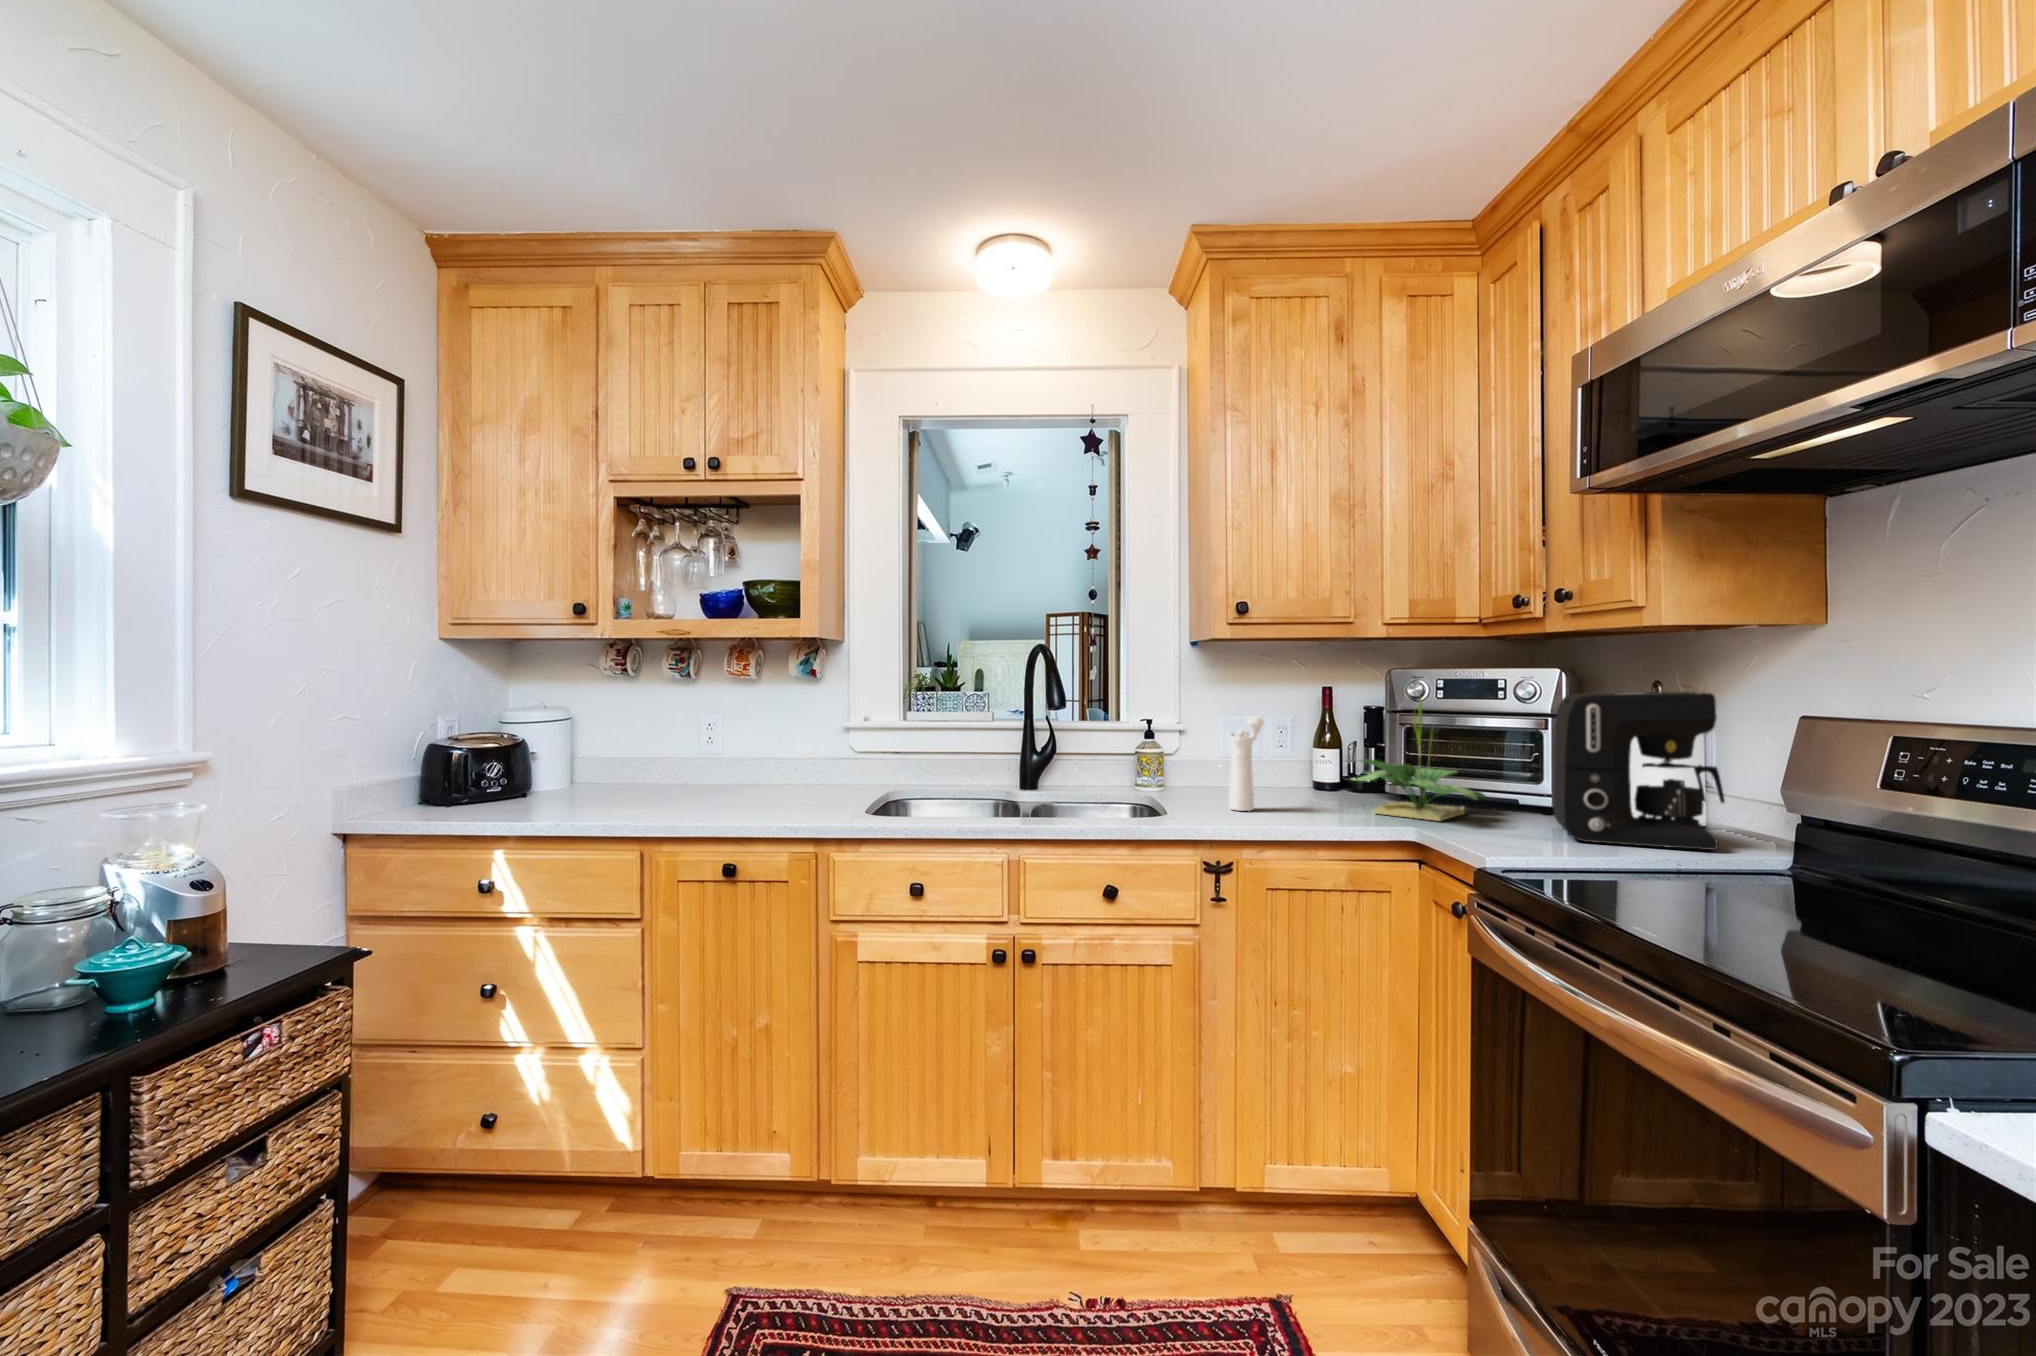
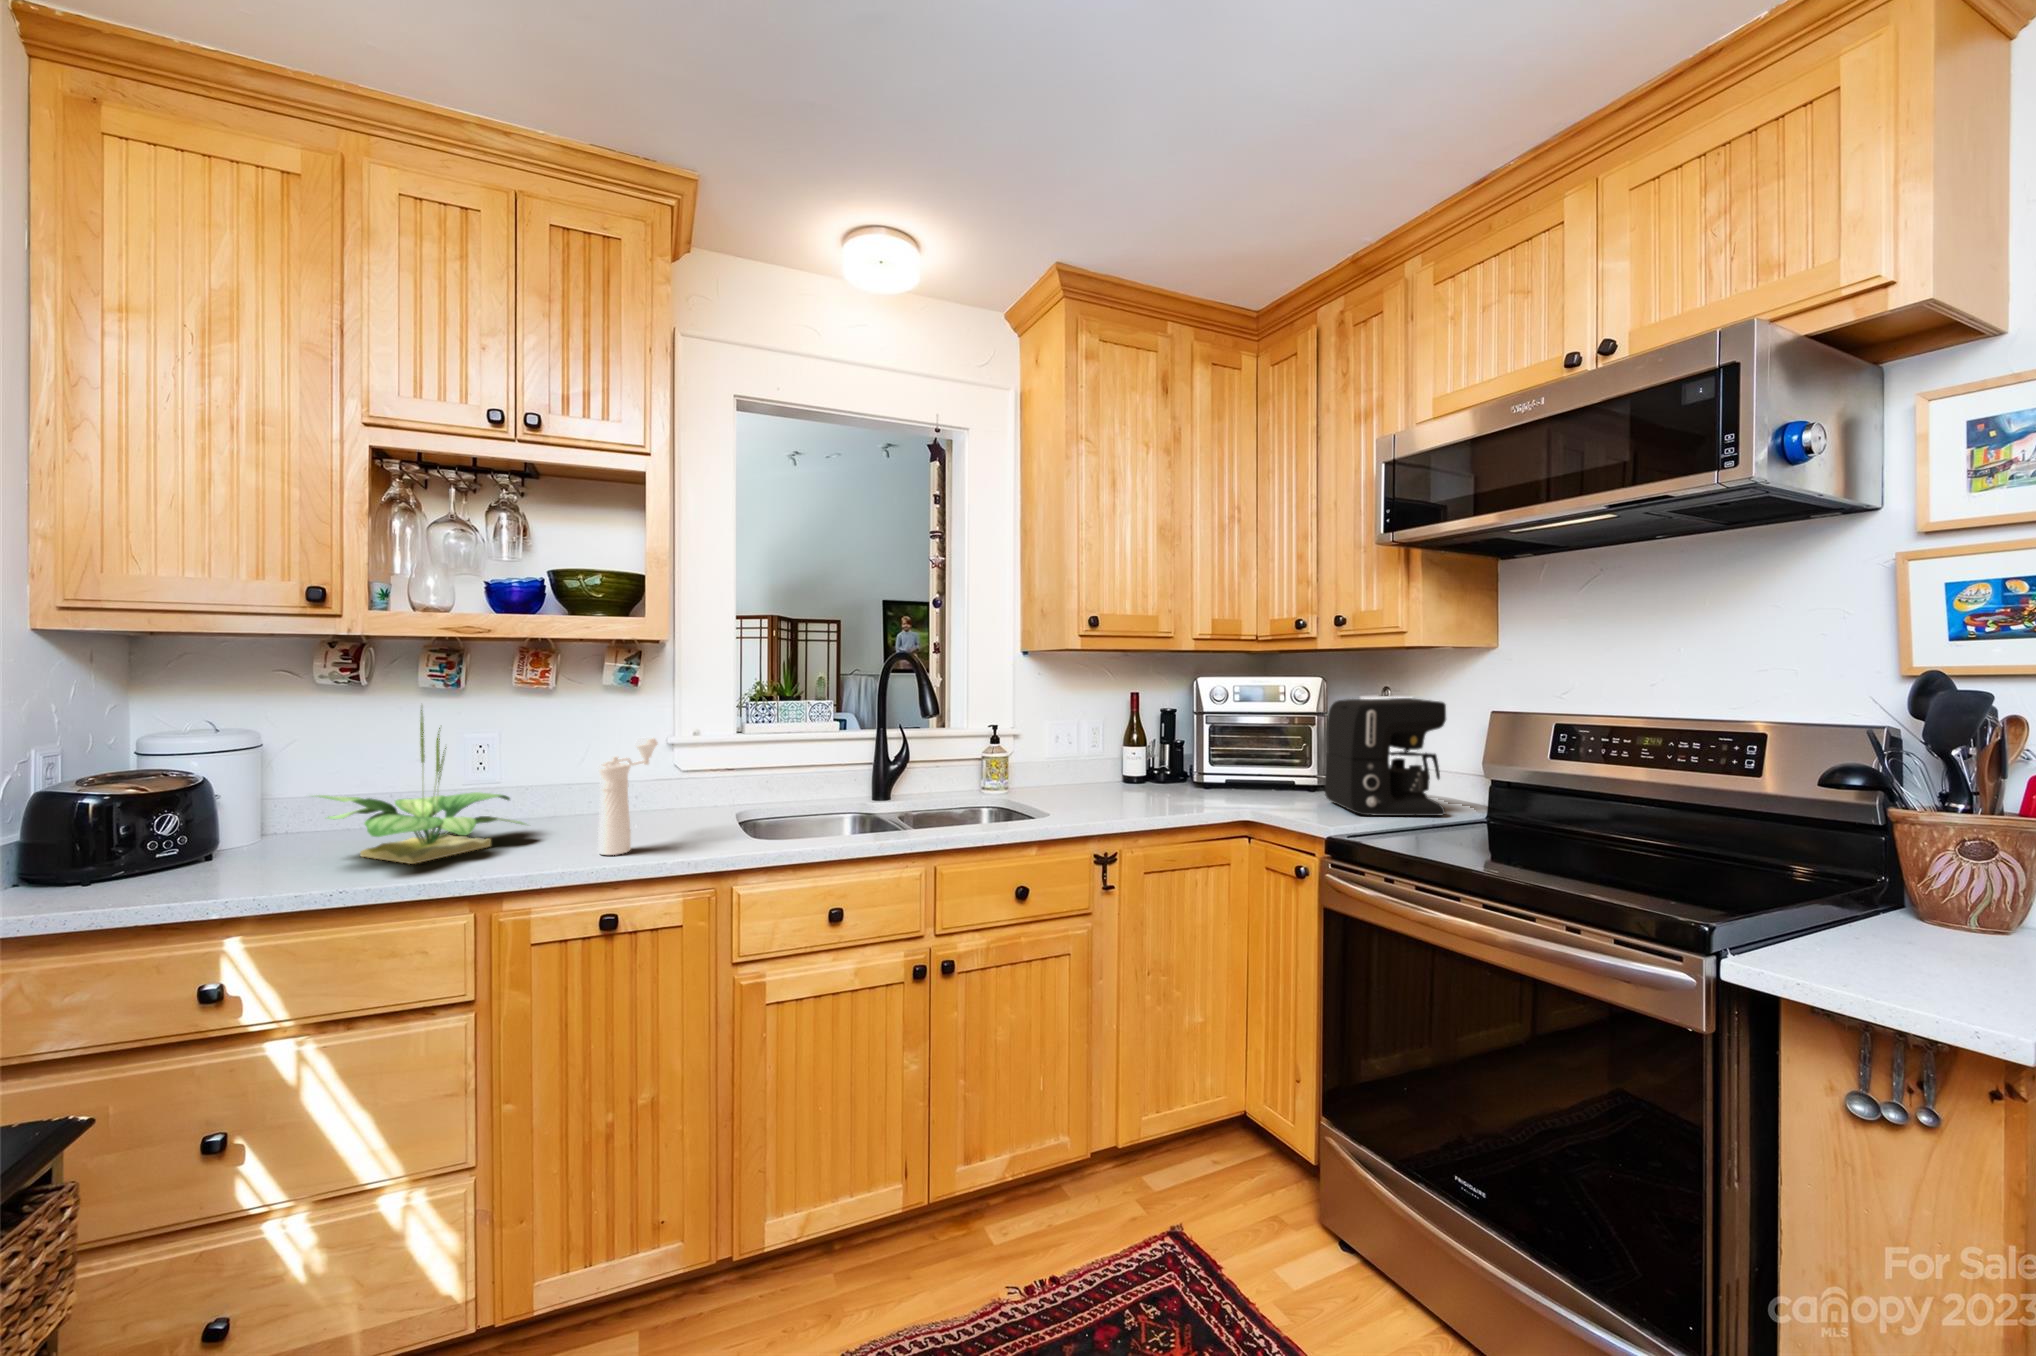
potted plant: present [1354,689,1486,821] -> present [318,710,525,864]
pepper mill: present [1229,717,1264,811] -> present [598,737,658,855]

